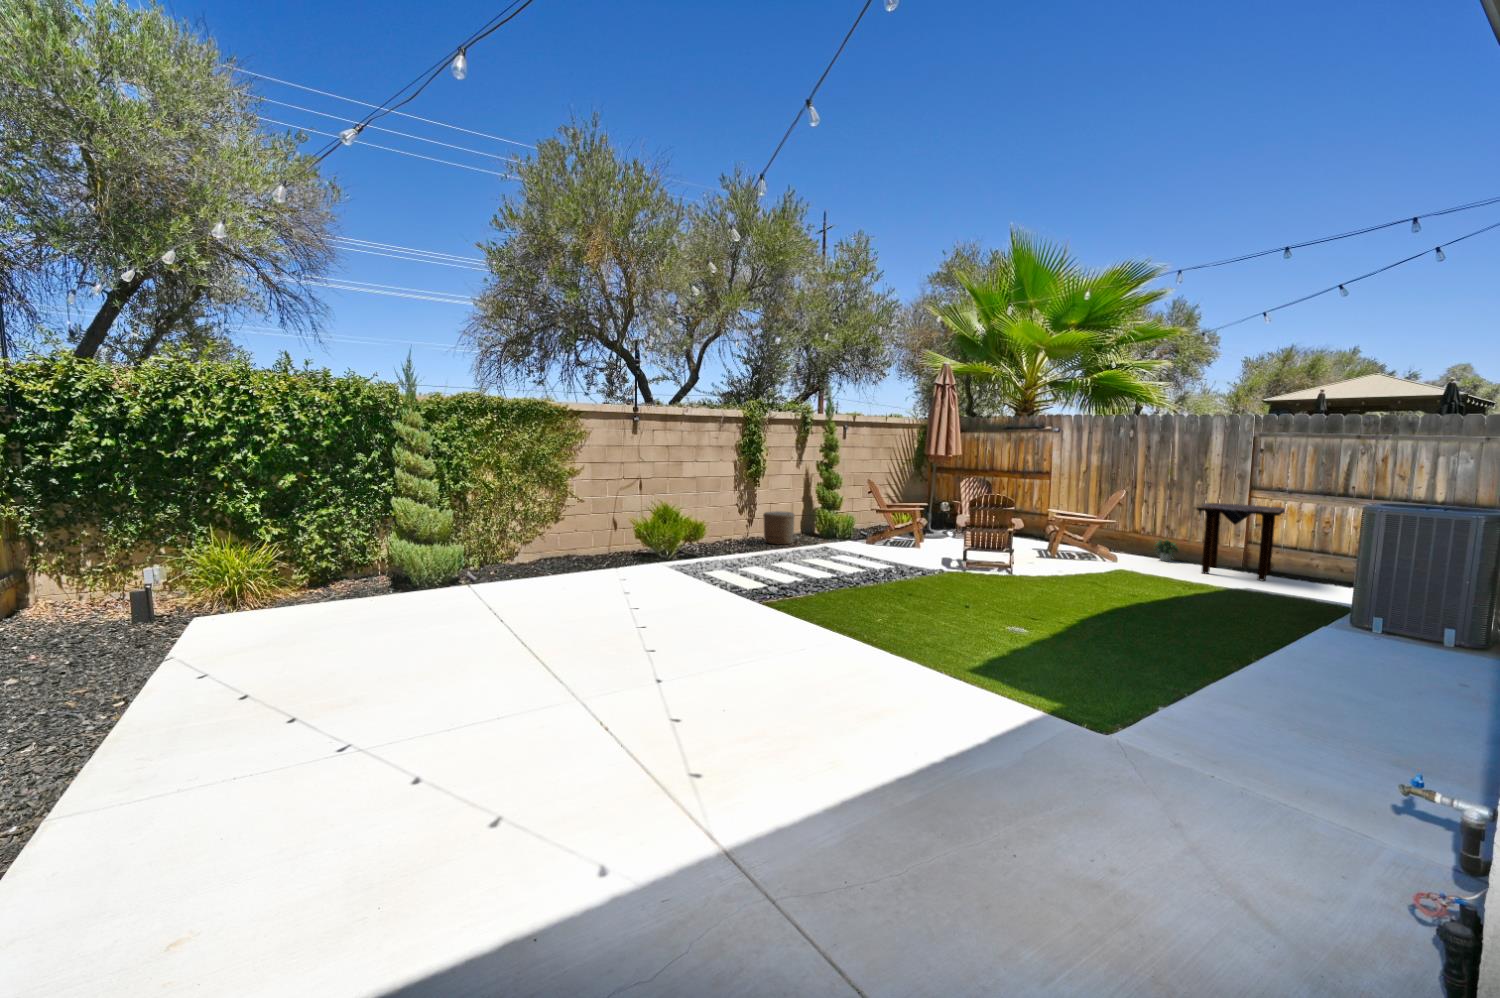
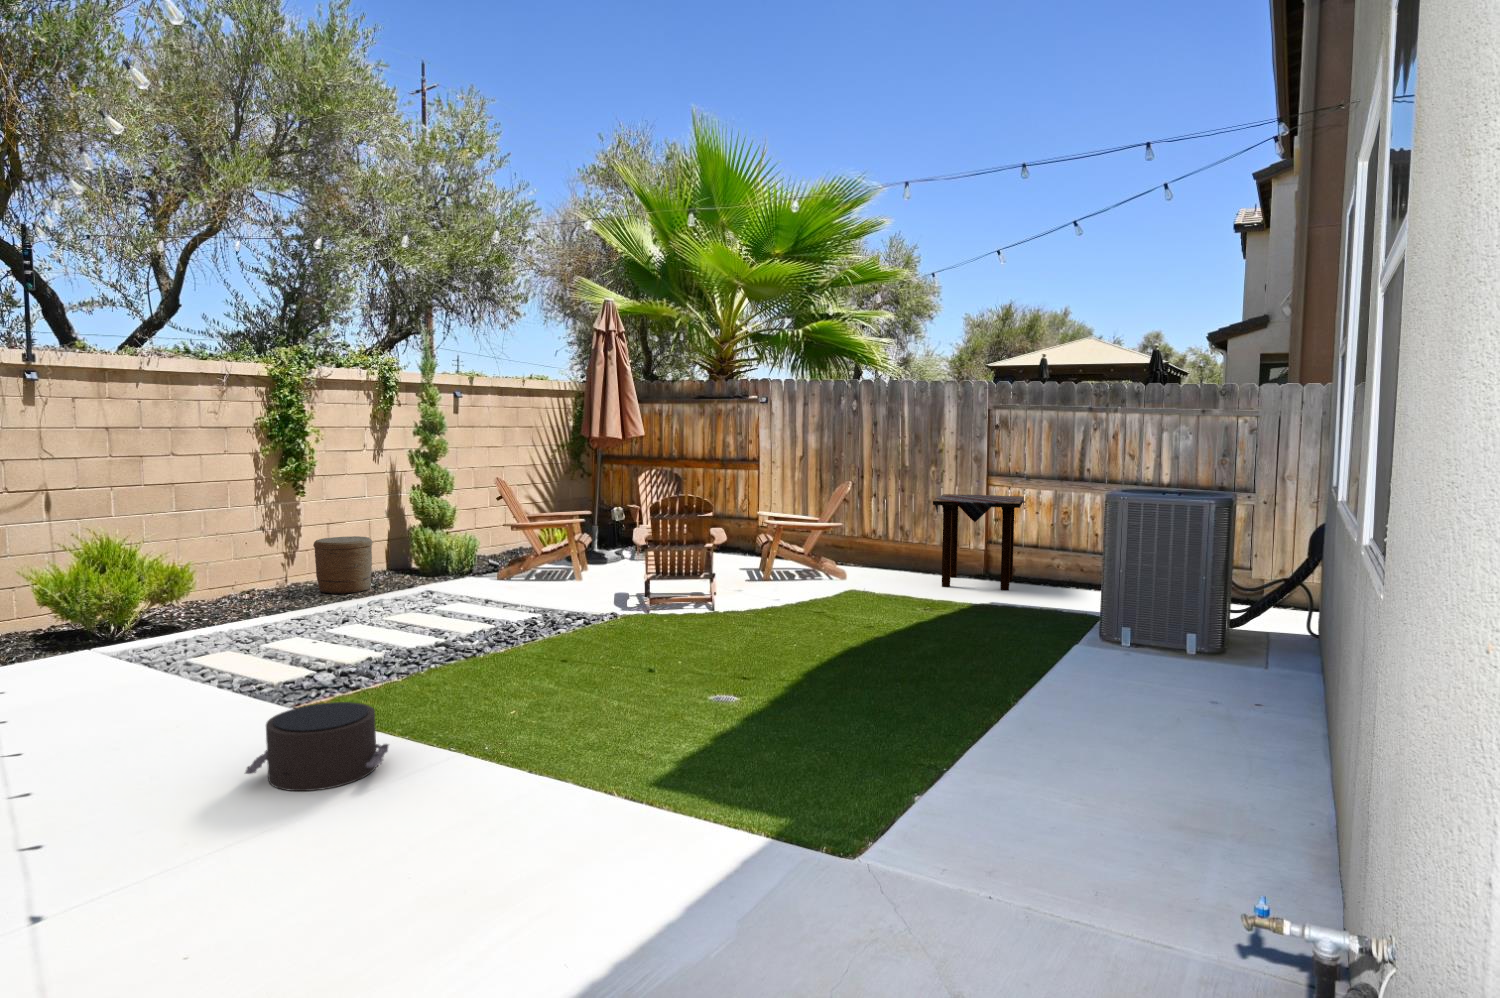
potted plant: present [1155,538,1178,561] -> none [885,542,915,574]
pouf: none [739,600,811,646] -> present [245,702,389,791]

